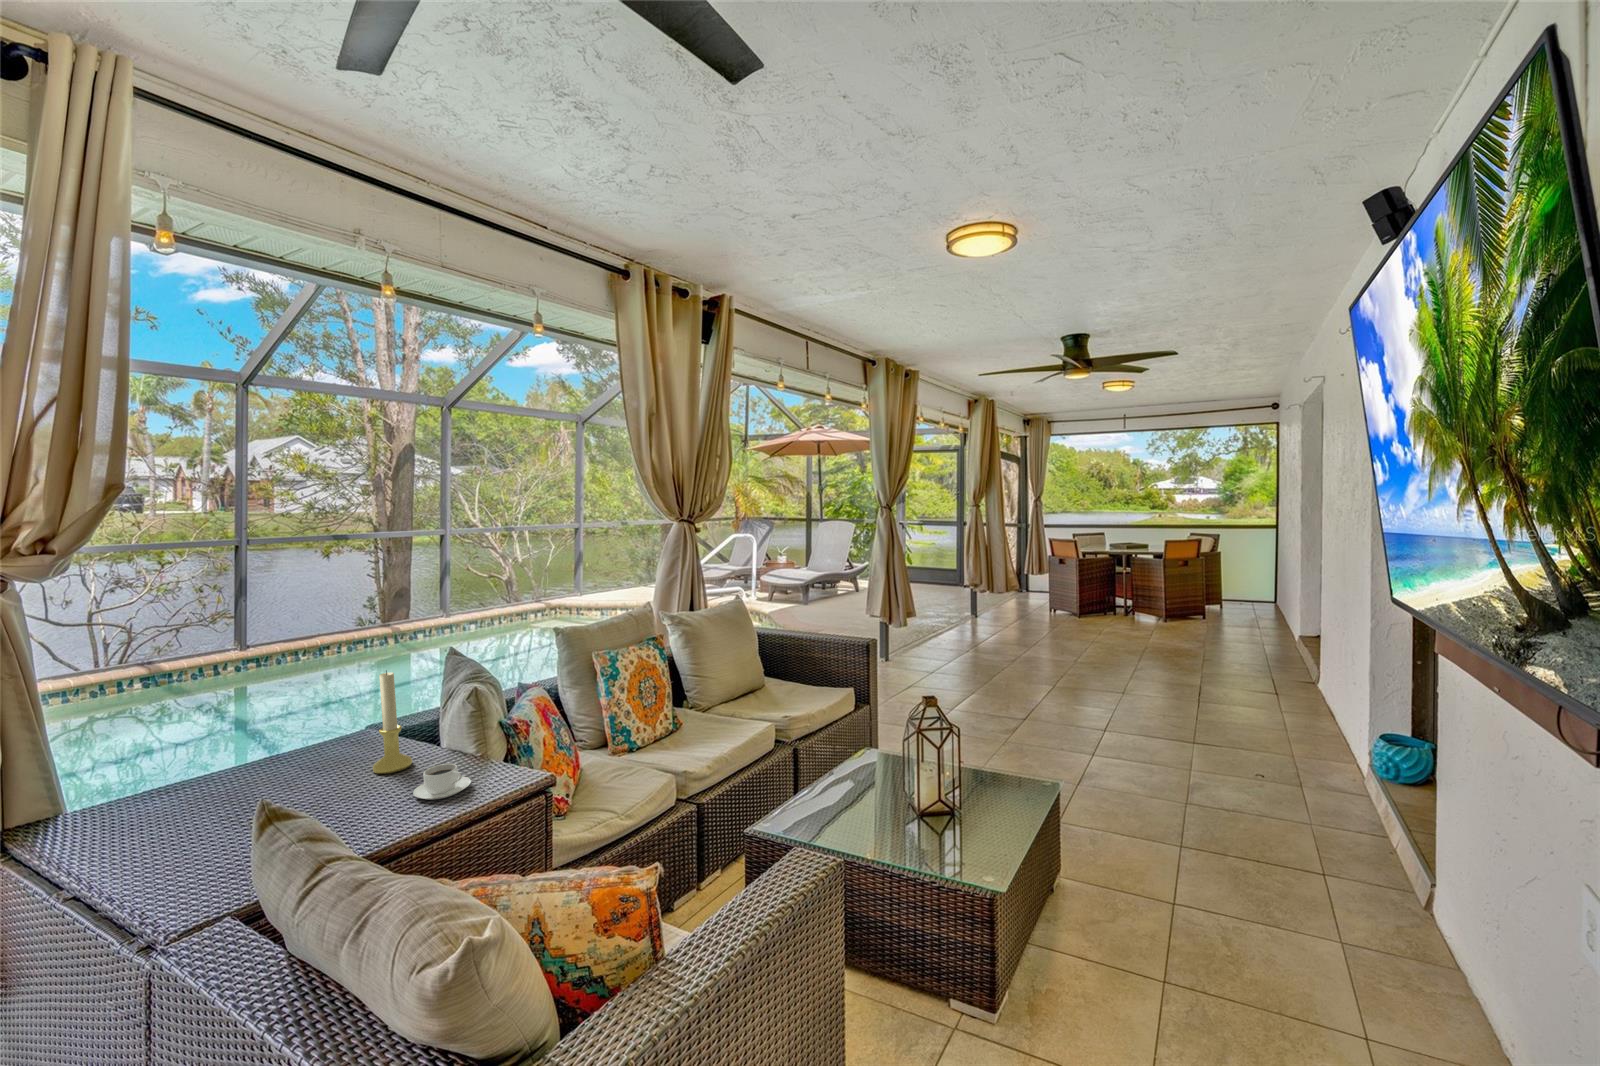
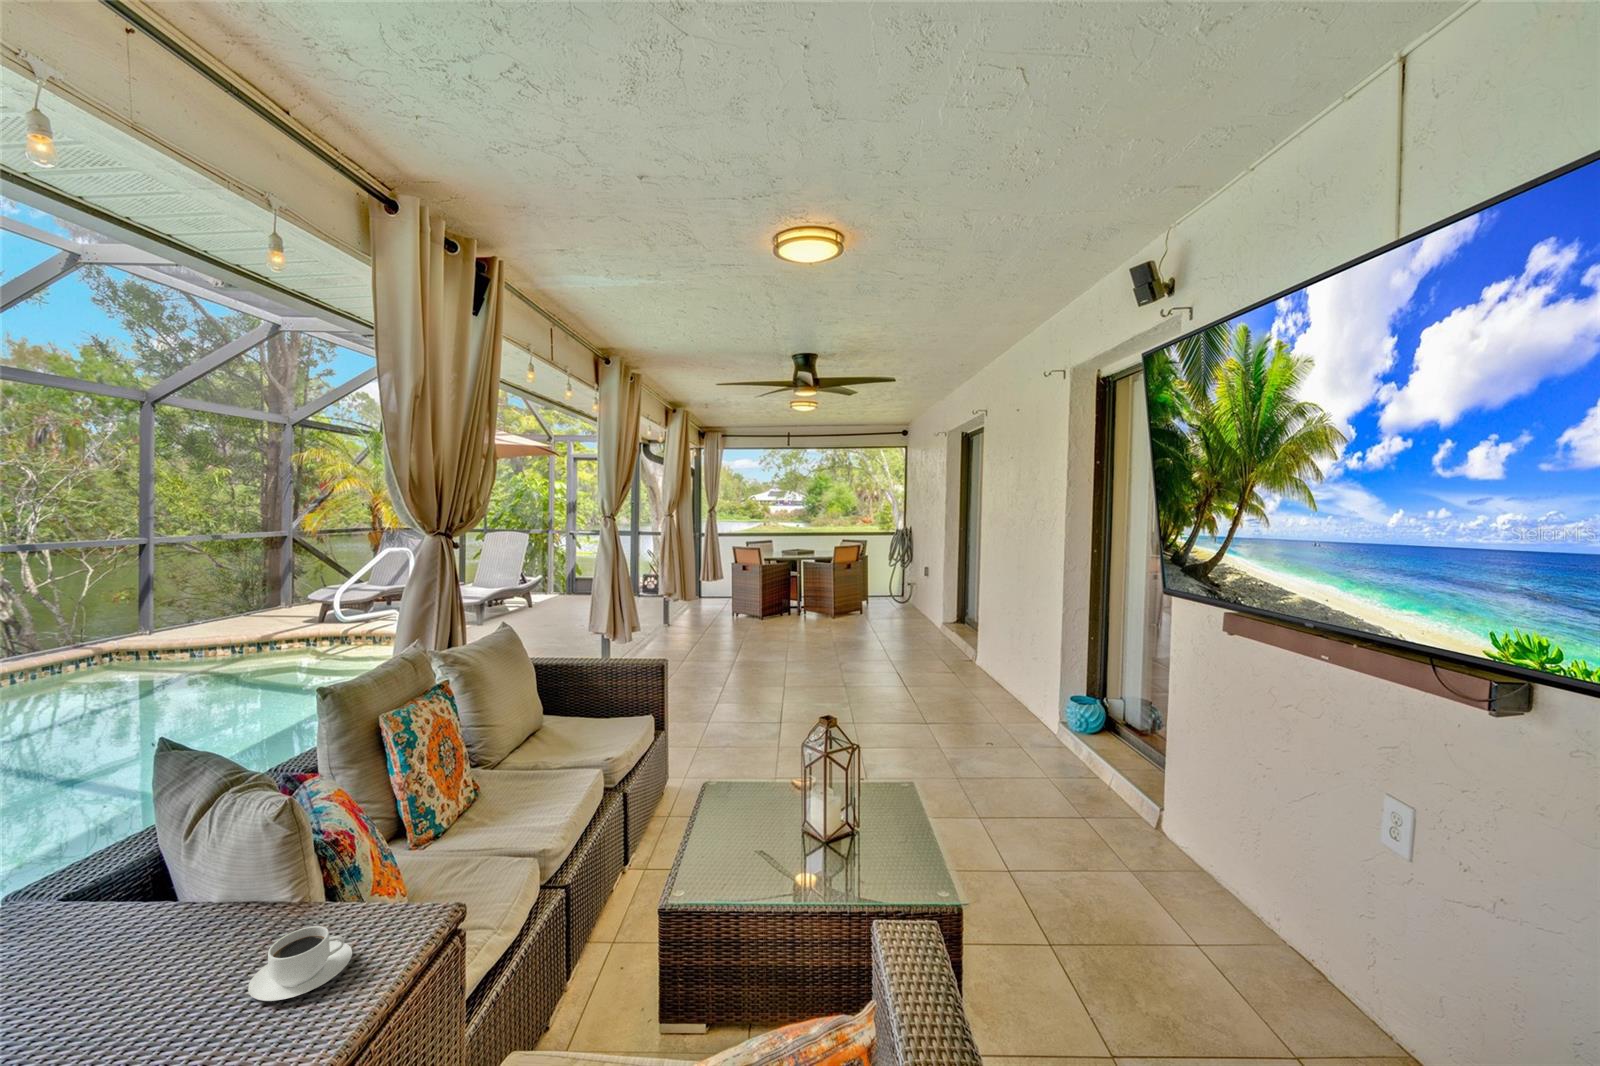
candle holder: present [373,671,412,774] -> none [104,800,188,989]

